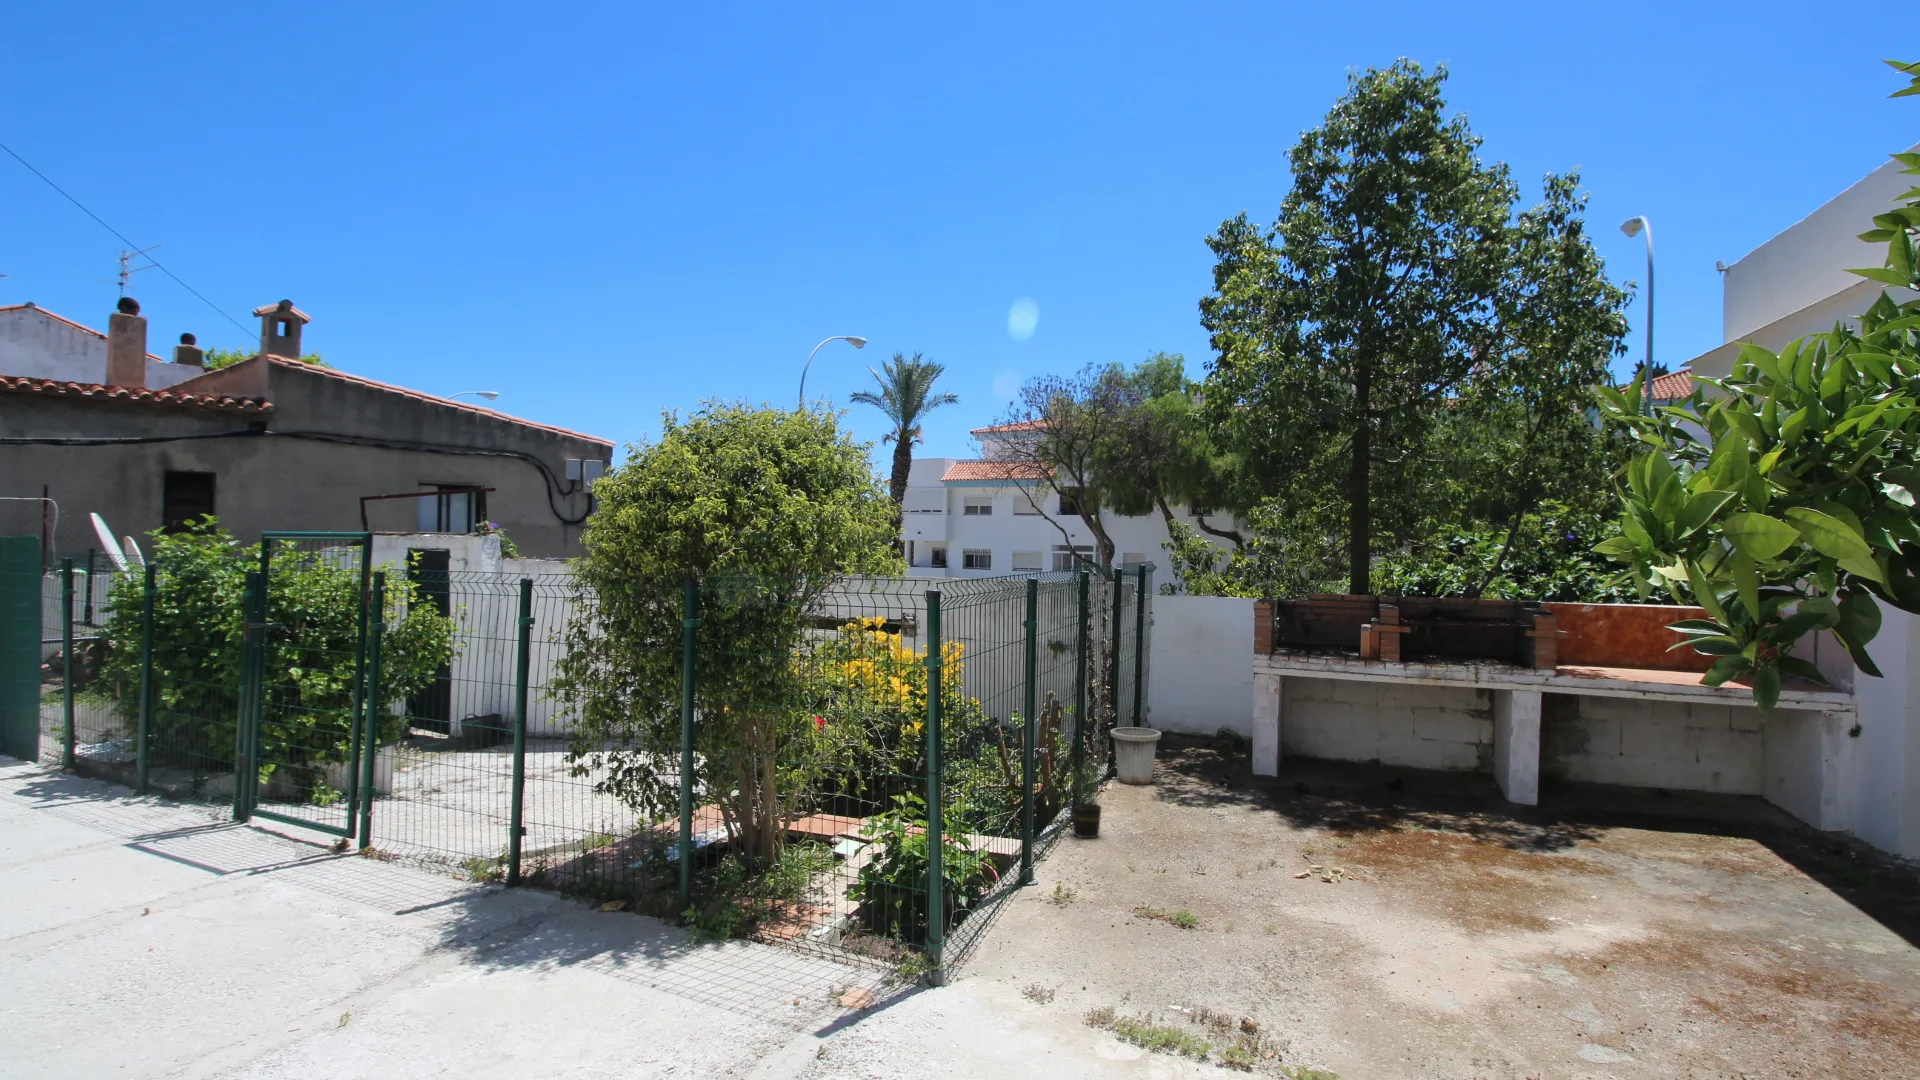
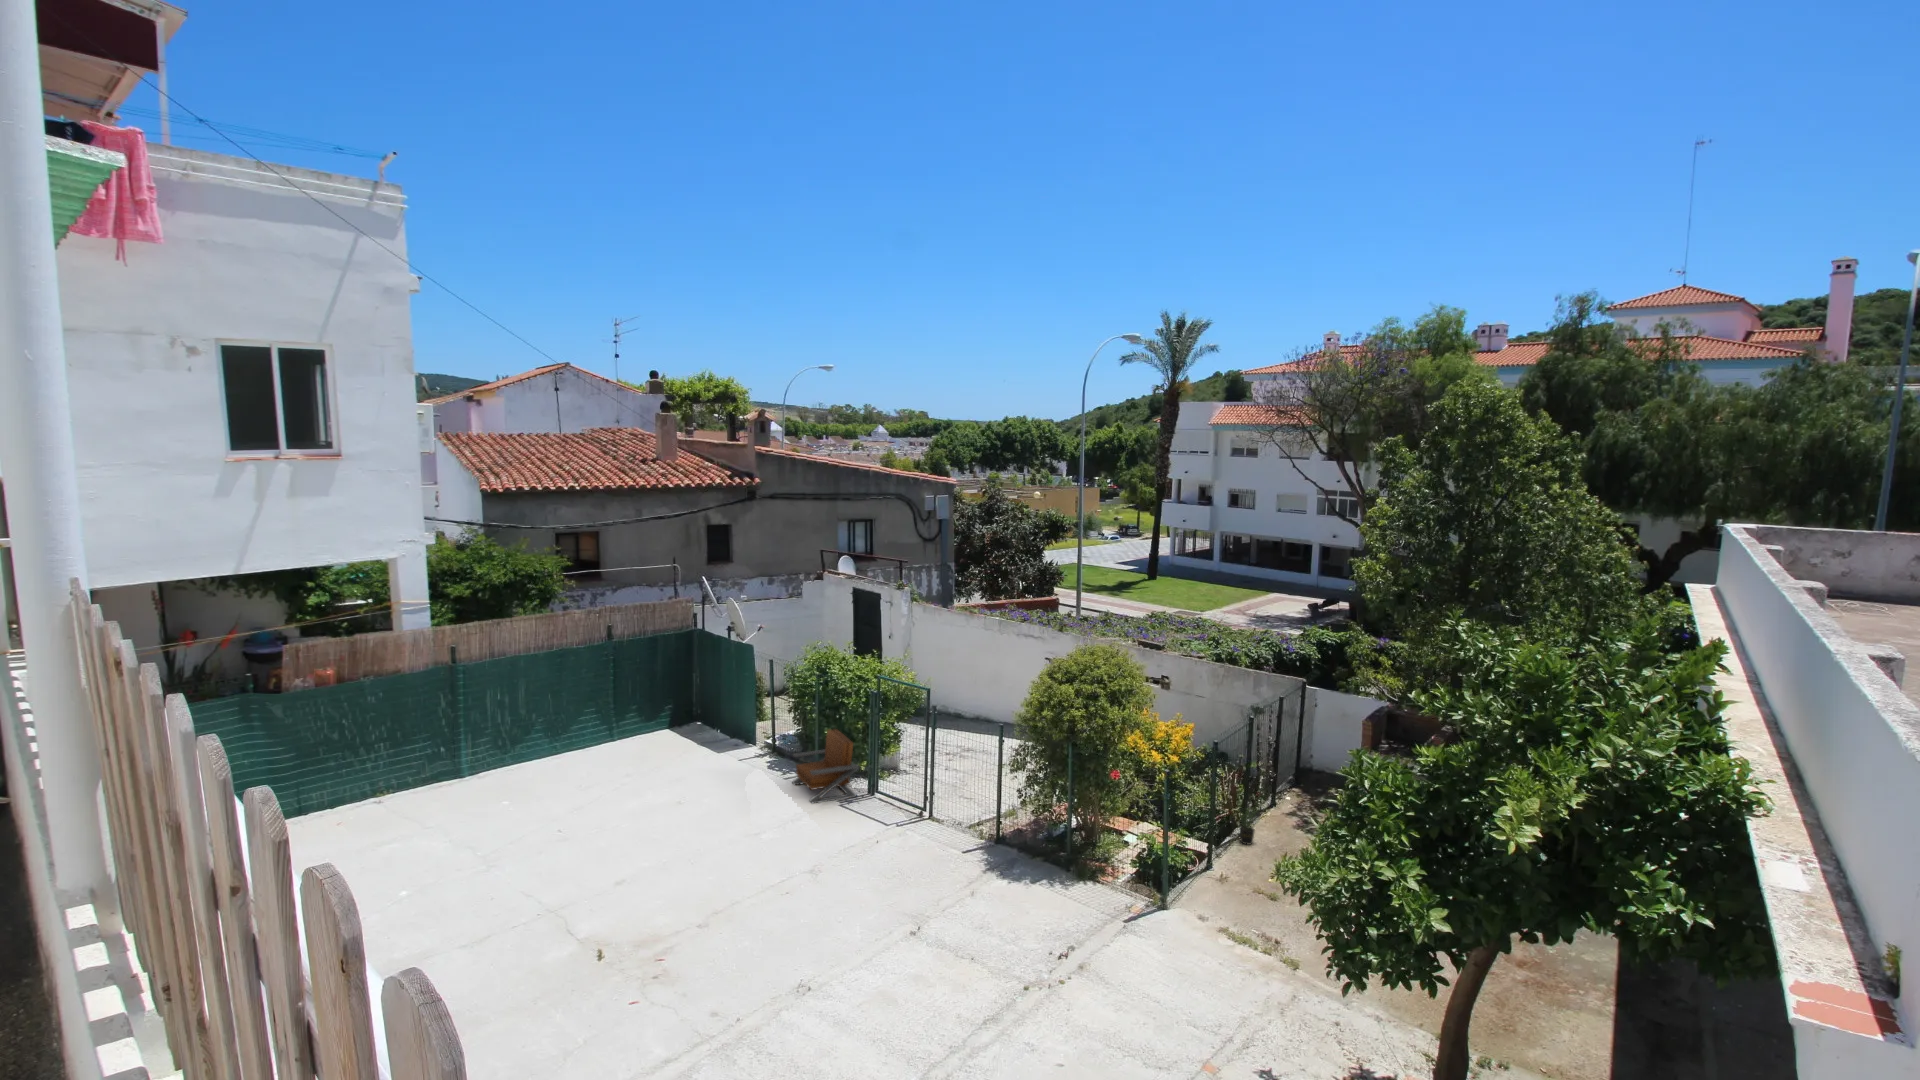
lounge chair: none [63,688,221,849] -> present [792,729,859,803]
trash can: present [1110,727,1161,786] -> none [1276,773,1305,808]

